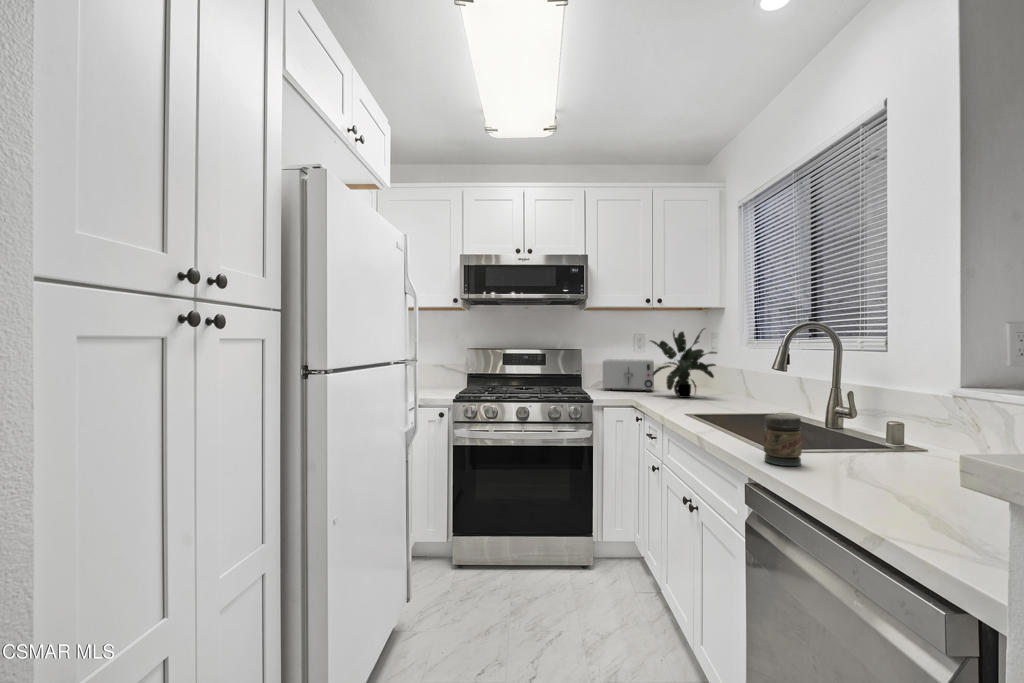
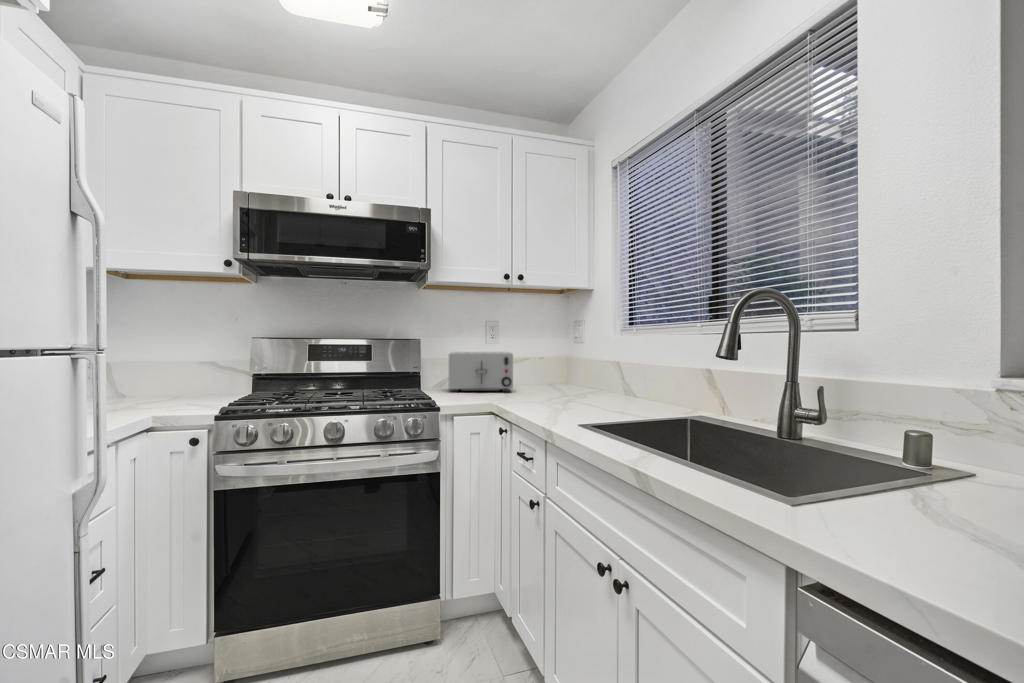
potted plant: present [651,328,717,398] -> none [510,310,596,398]
jar: present [764,414,802,466] -> none [845,444,934,561]

